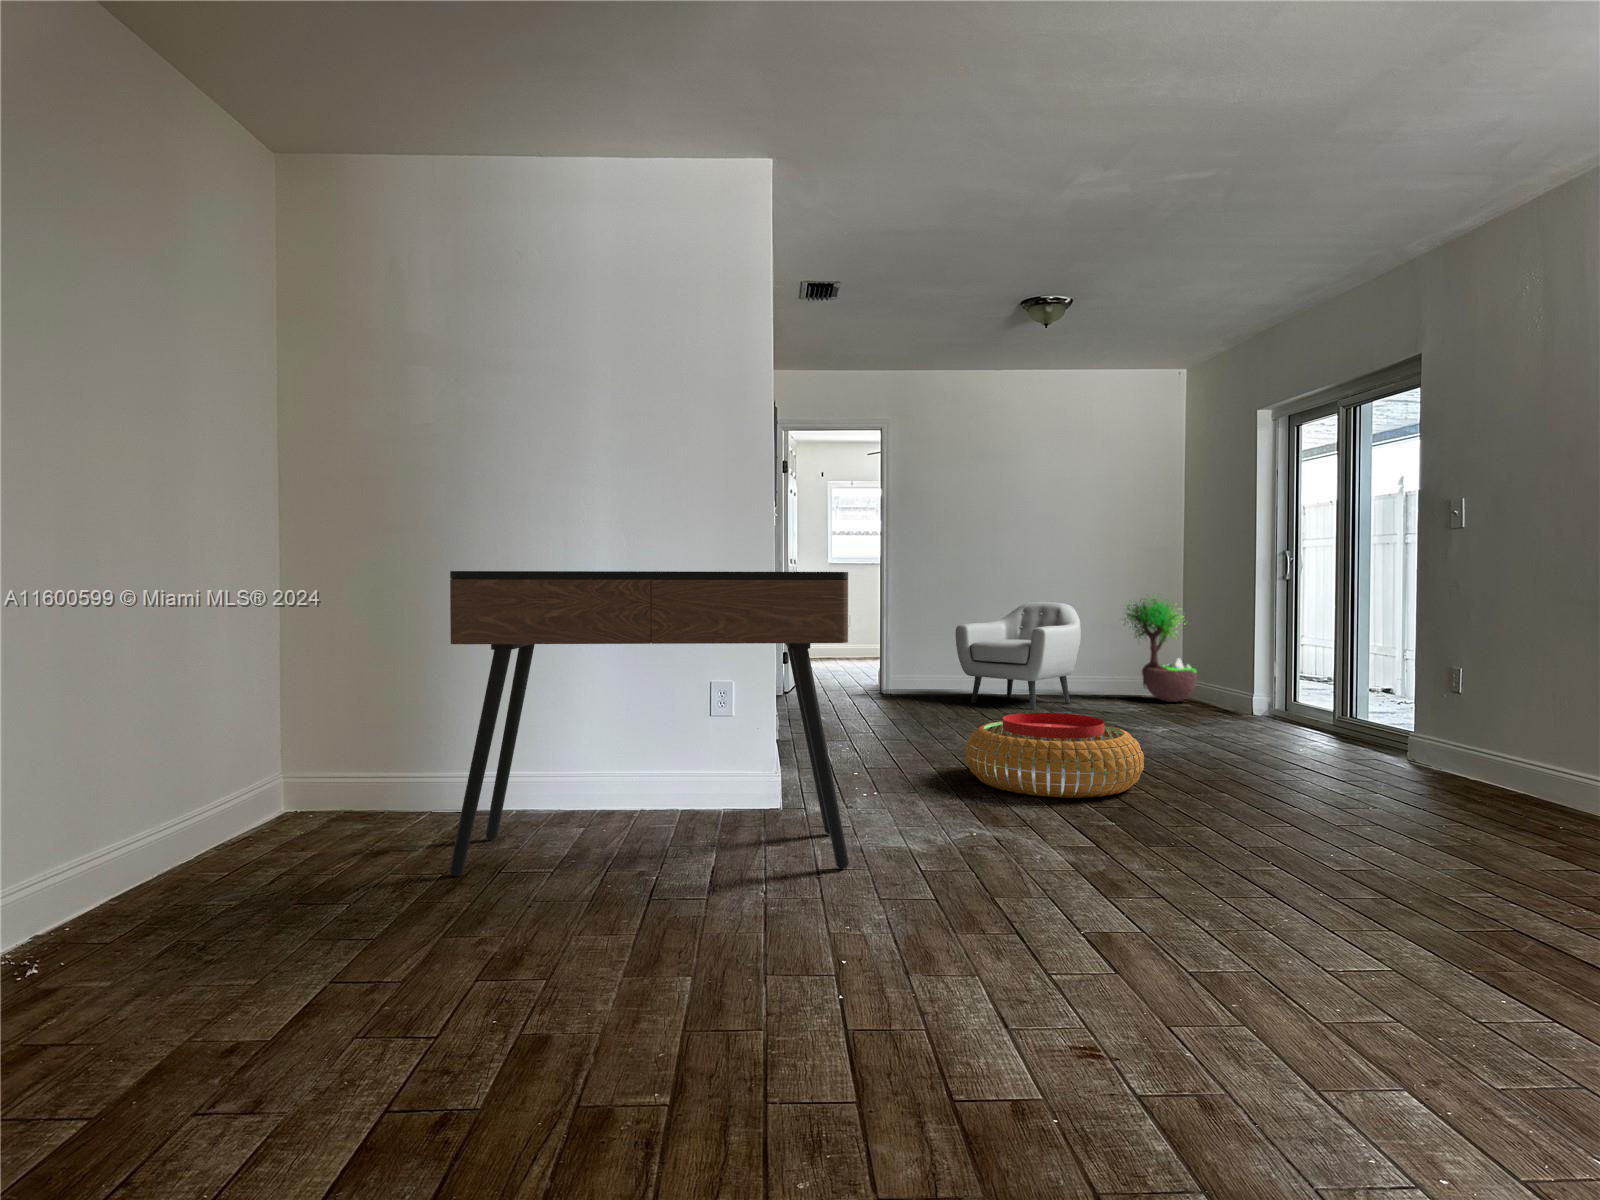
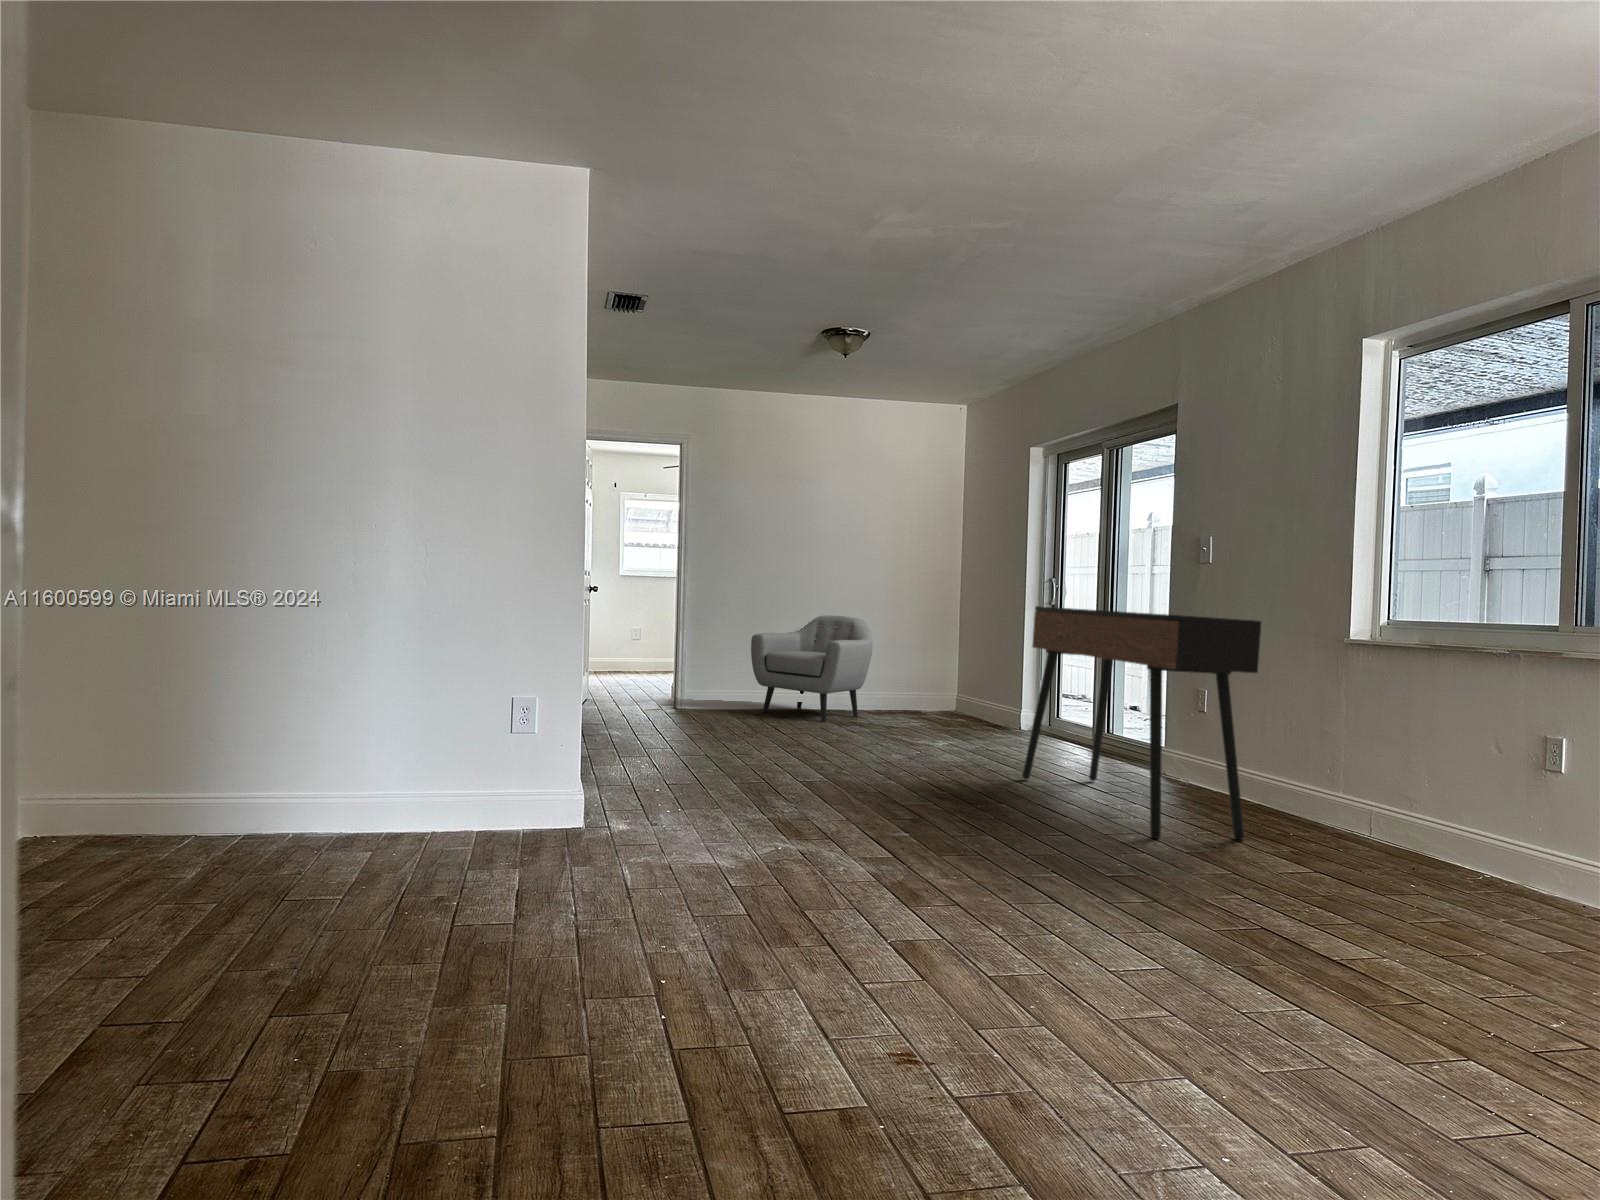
console table: present [450,571,849,876] -> present [1022,606,1261,840]
potted tree: present [1125,593,1197,702] -> none [908,607,977,719]
pouf: present [966,713,1144,798] -> none [766,726,936,811]

